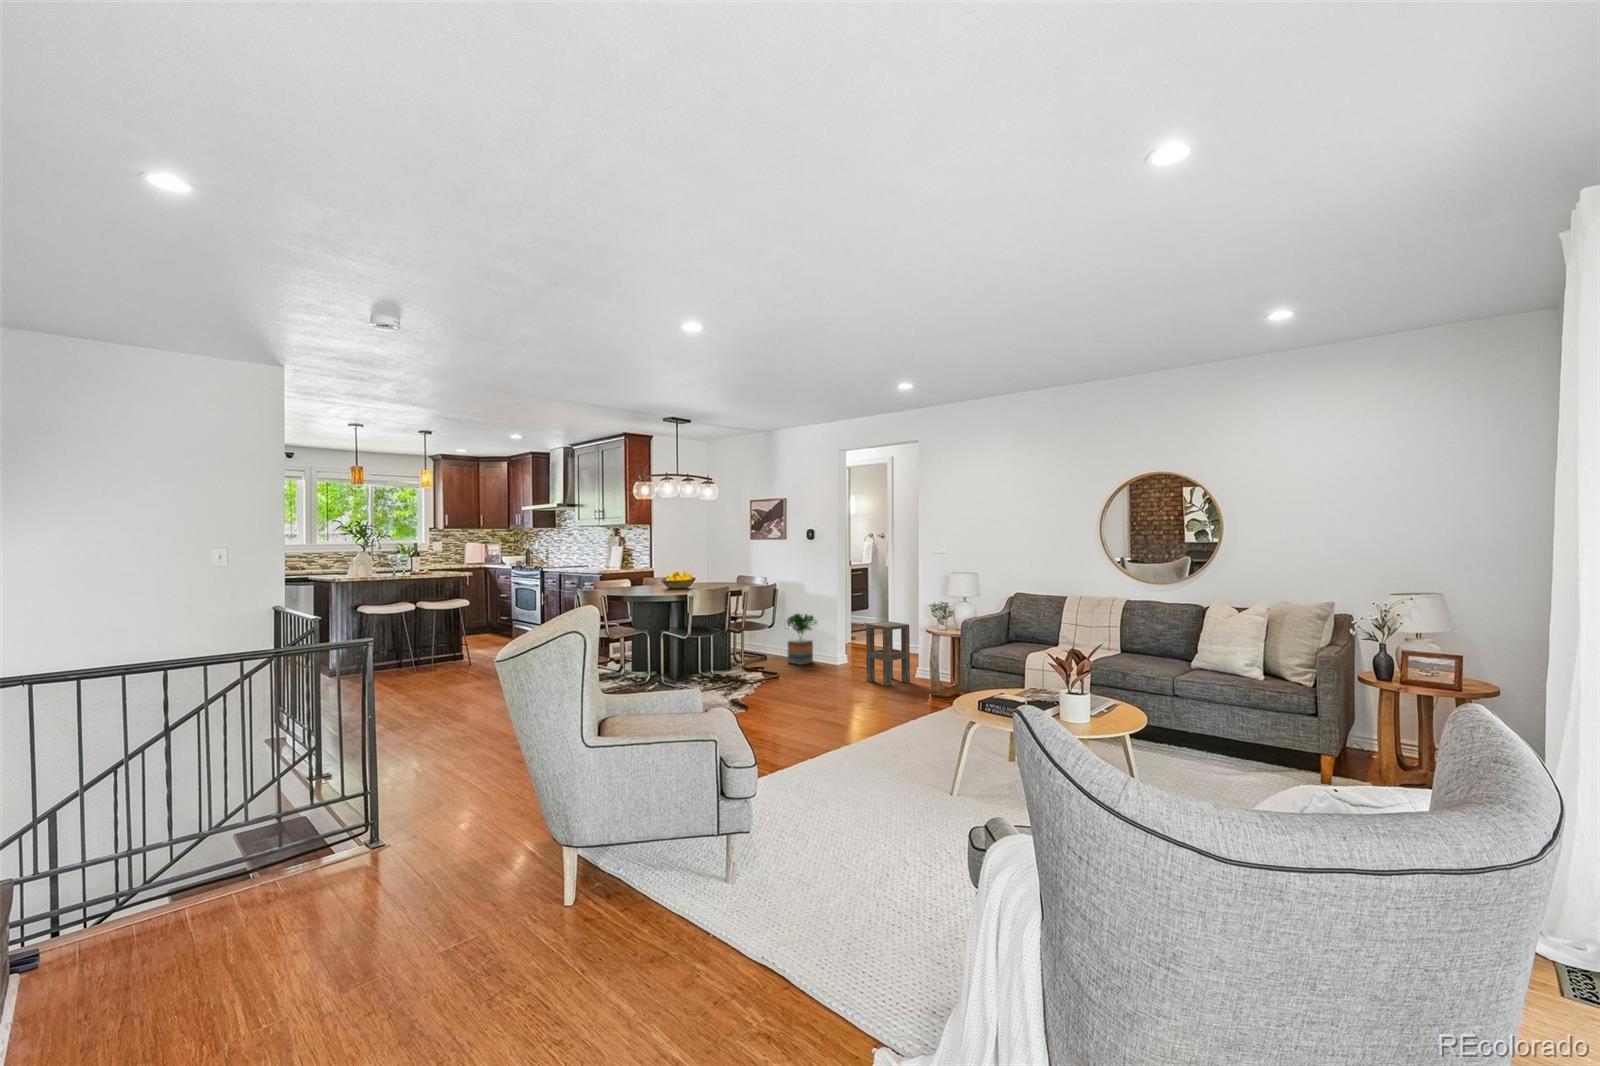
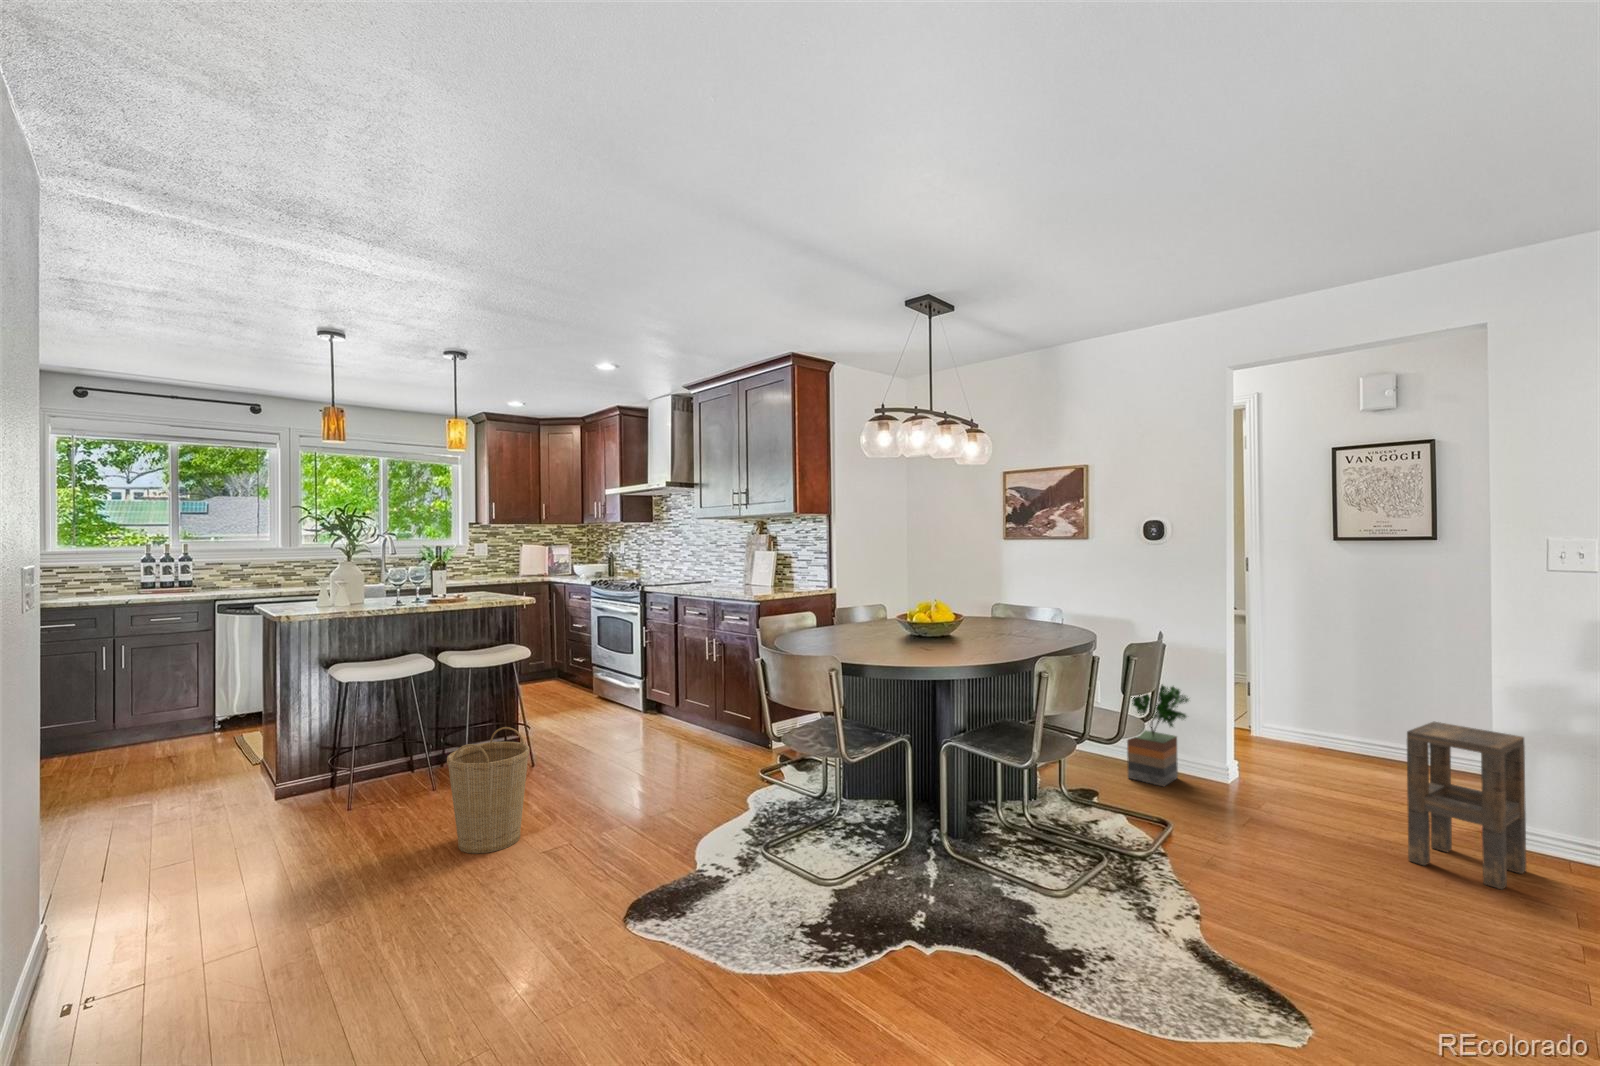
basket: none [426,632,467,689] -> present [447,727,529,854]

